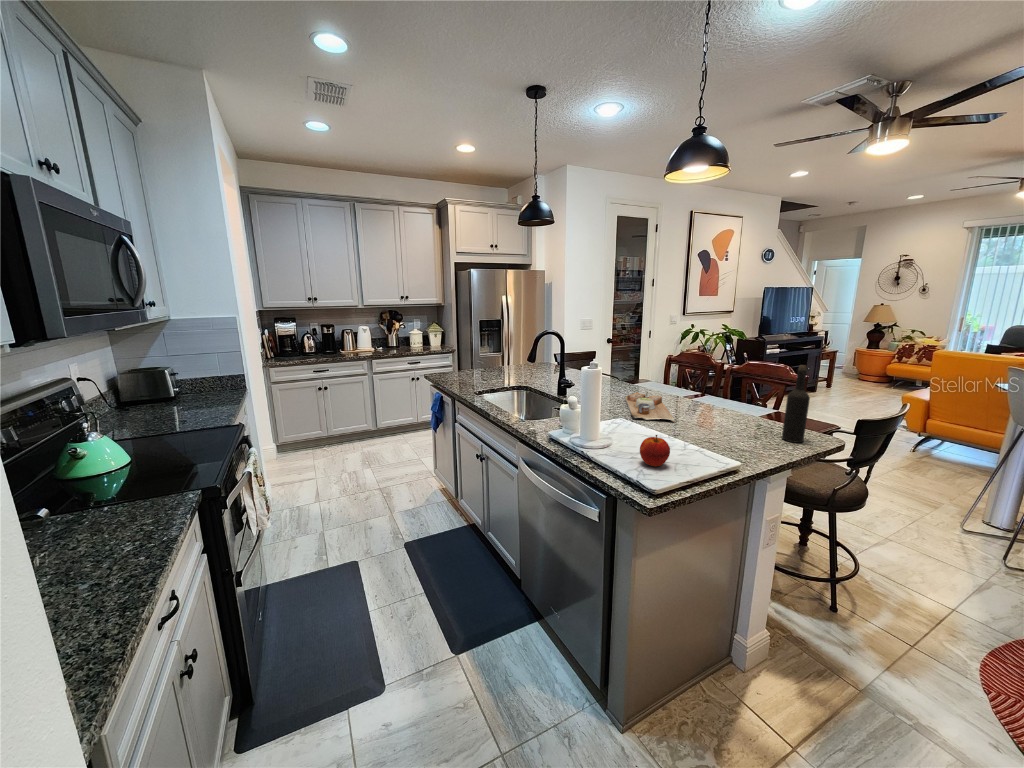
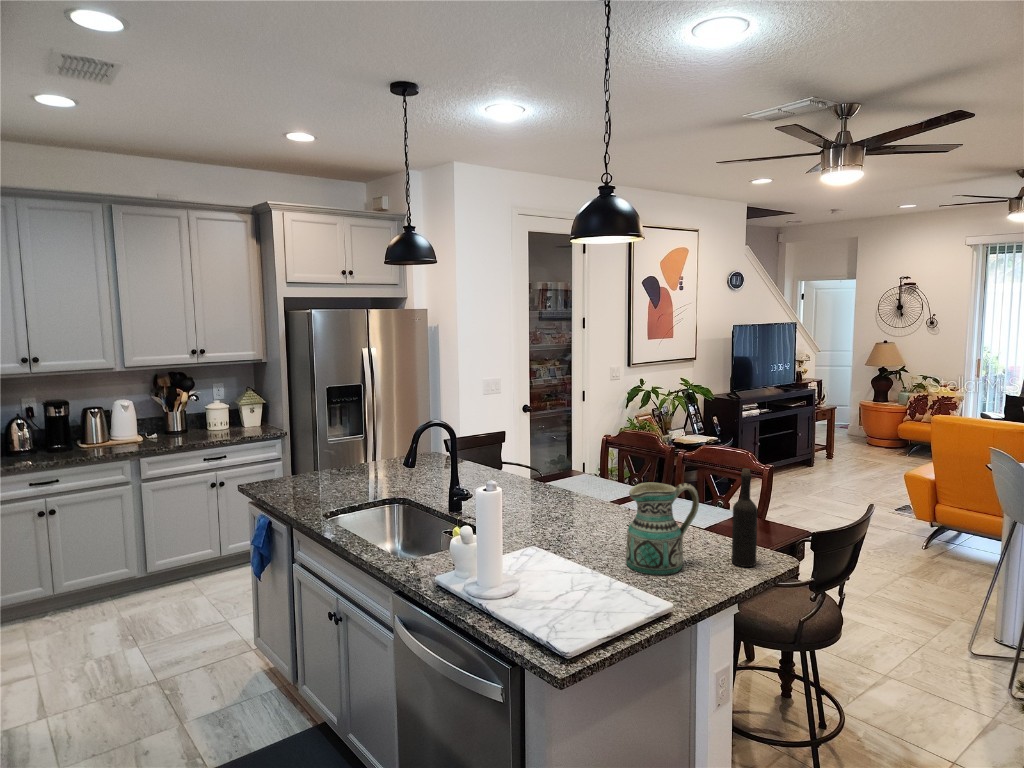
ceramic pitcher: none [694,374,759,443] -> present [626,482,699,575]
cutting board: present [625,392,675,423] -> none [541,503,604,548]
apple: present [640,435,670,466] -> none [551,577,588,619]

